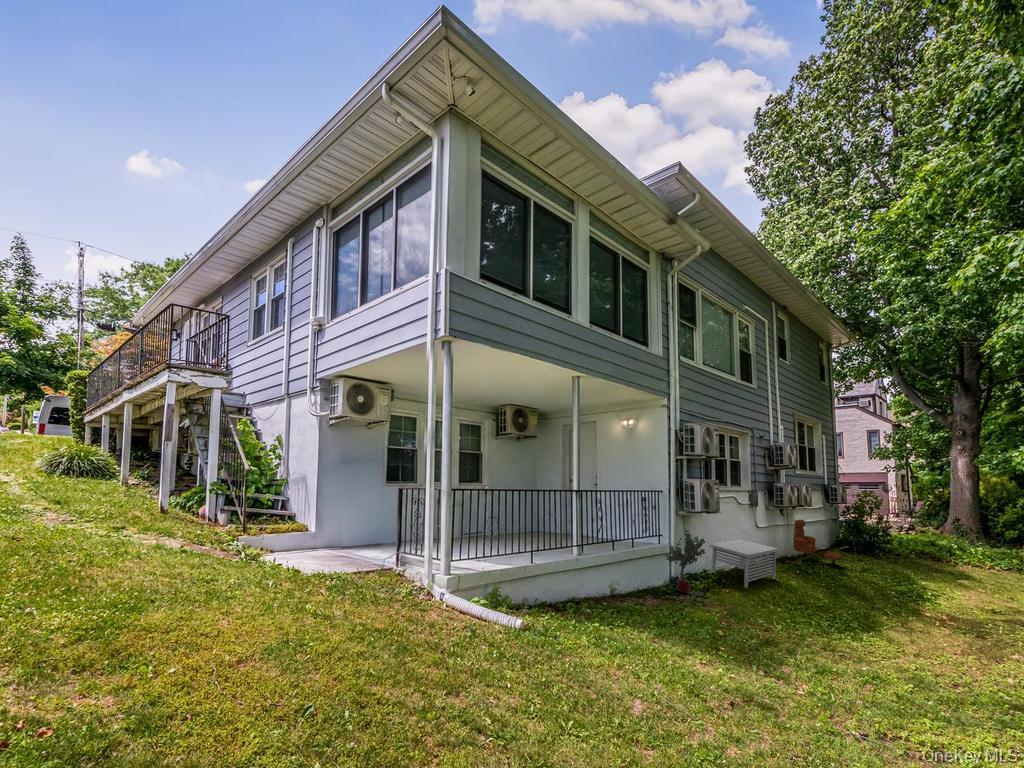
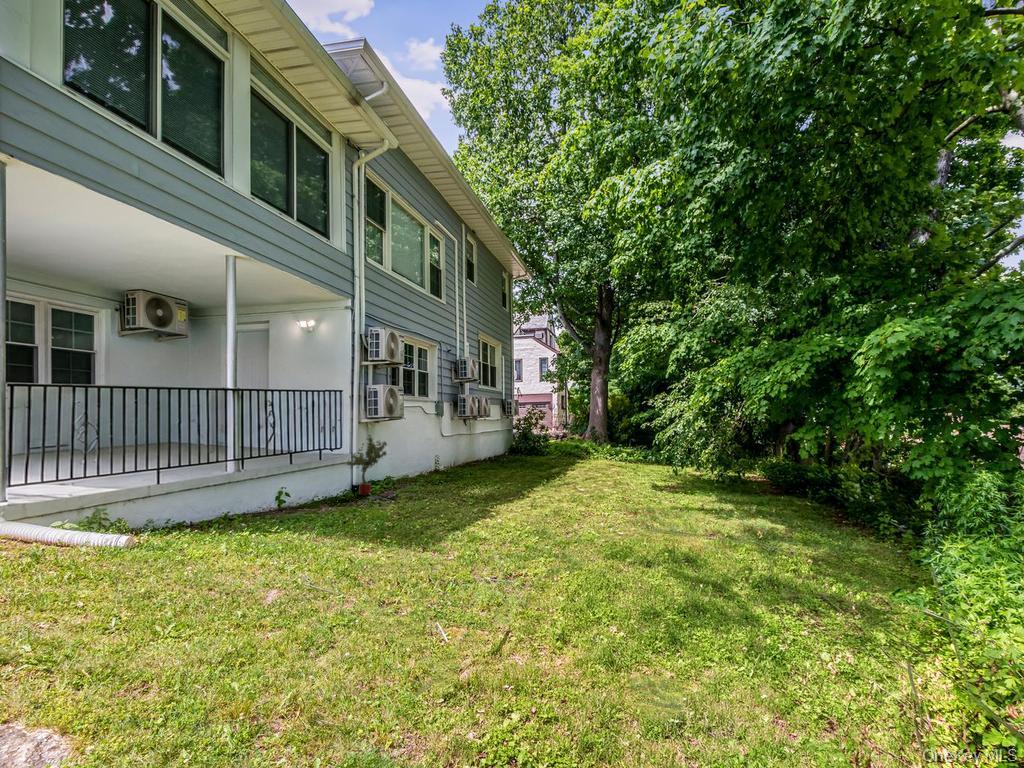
lounge chair: present [793,520,845,570] -> none [472,426,508,462]
storage bench: present [710,539,778,588] -> none [395,445,456,483]

